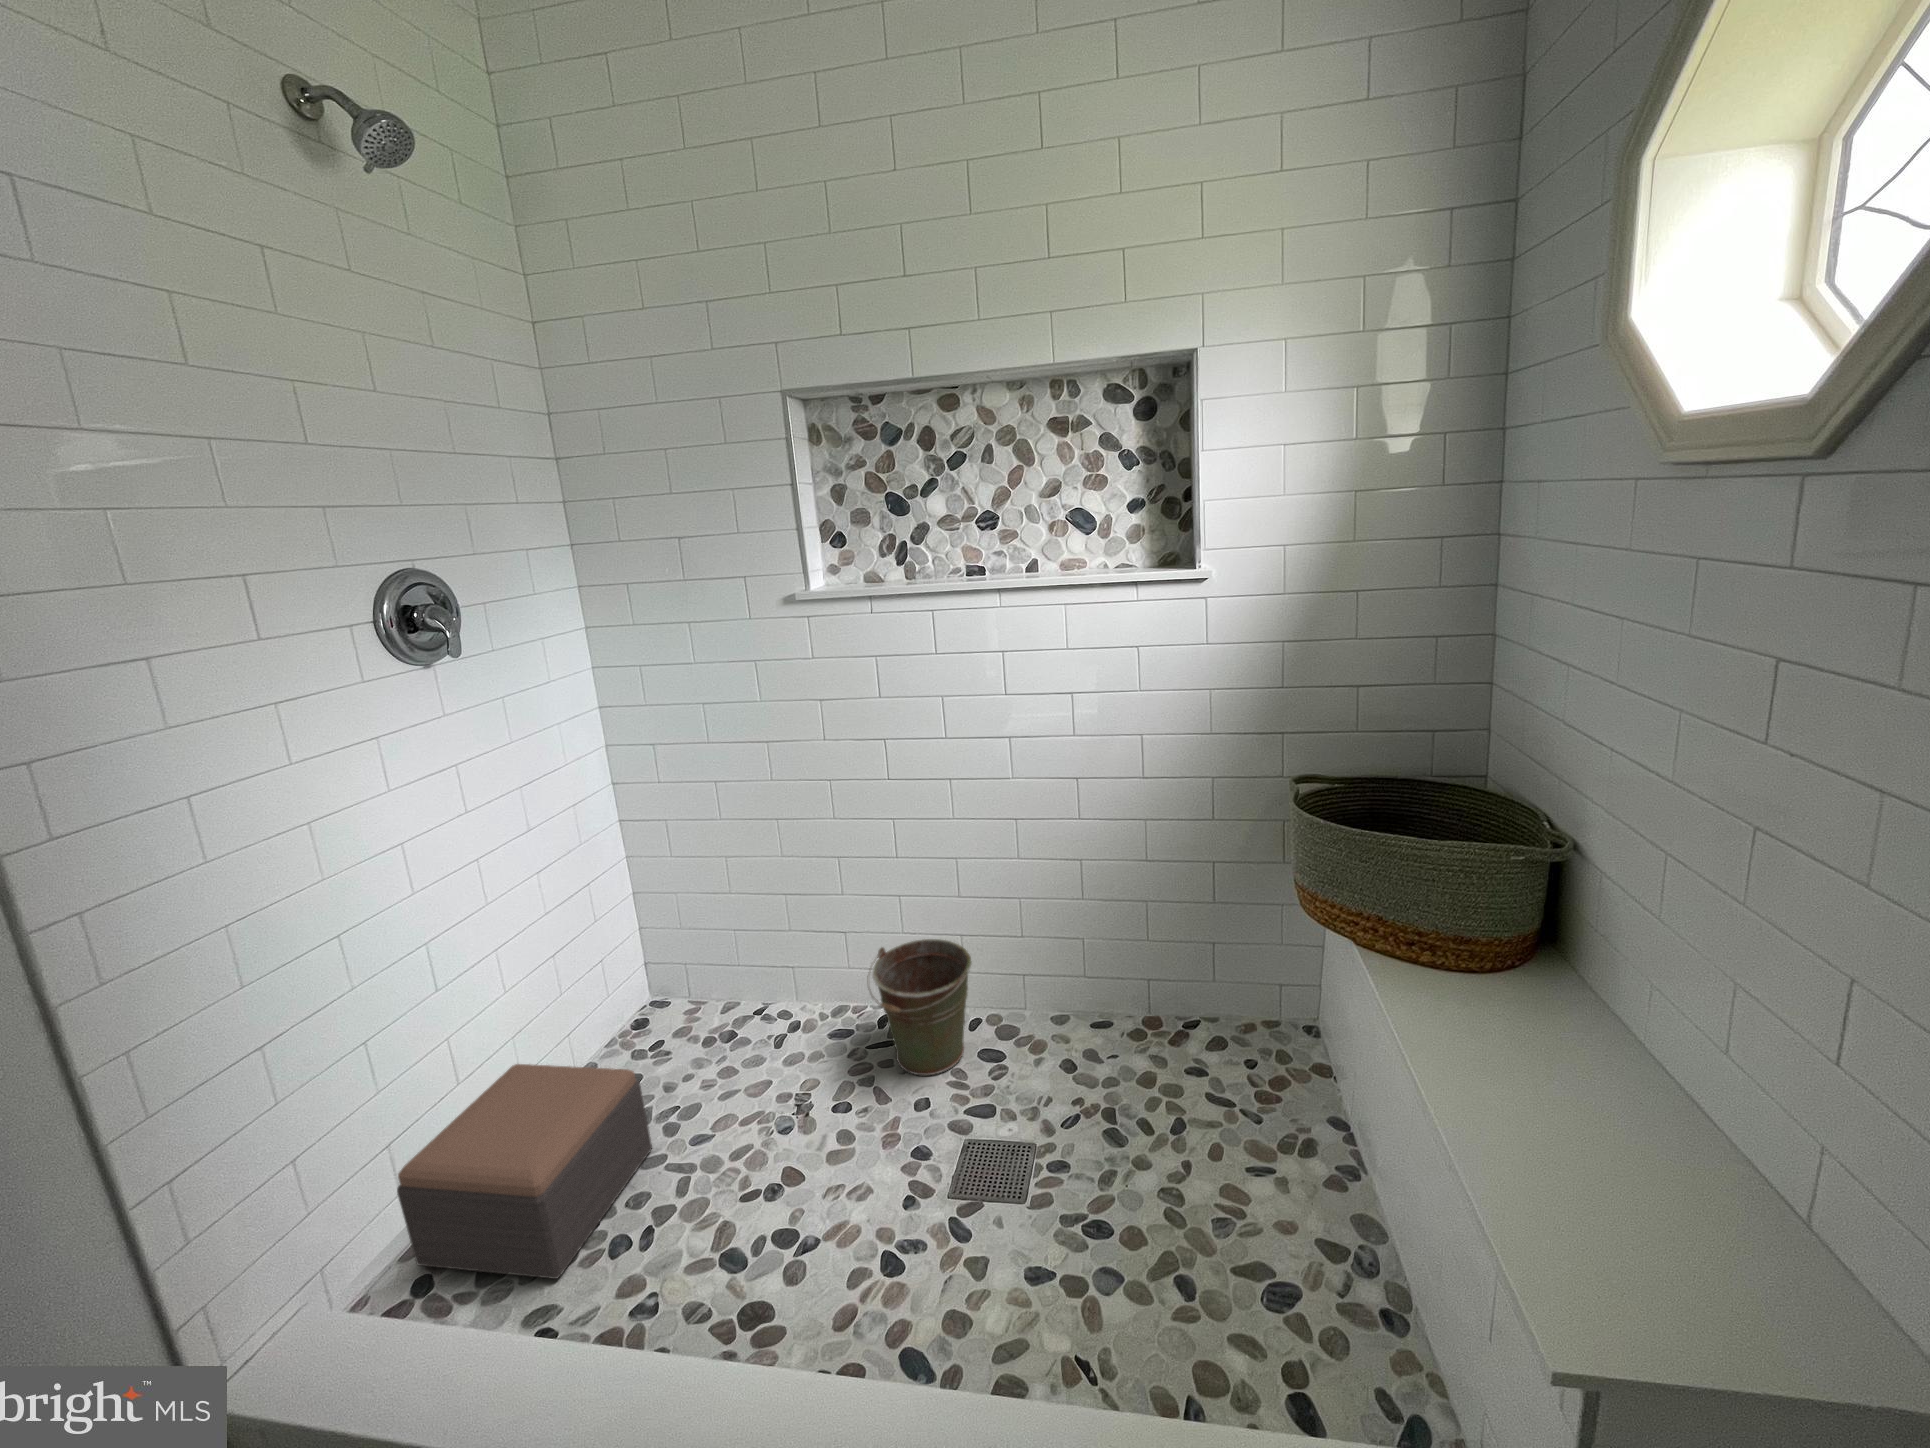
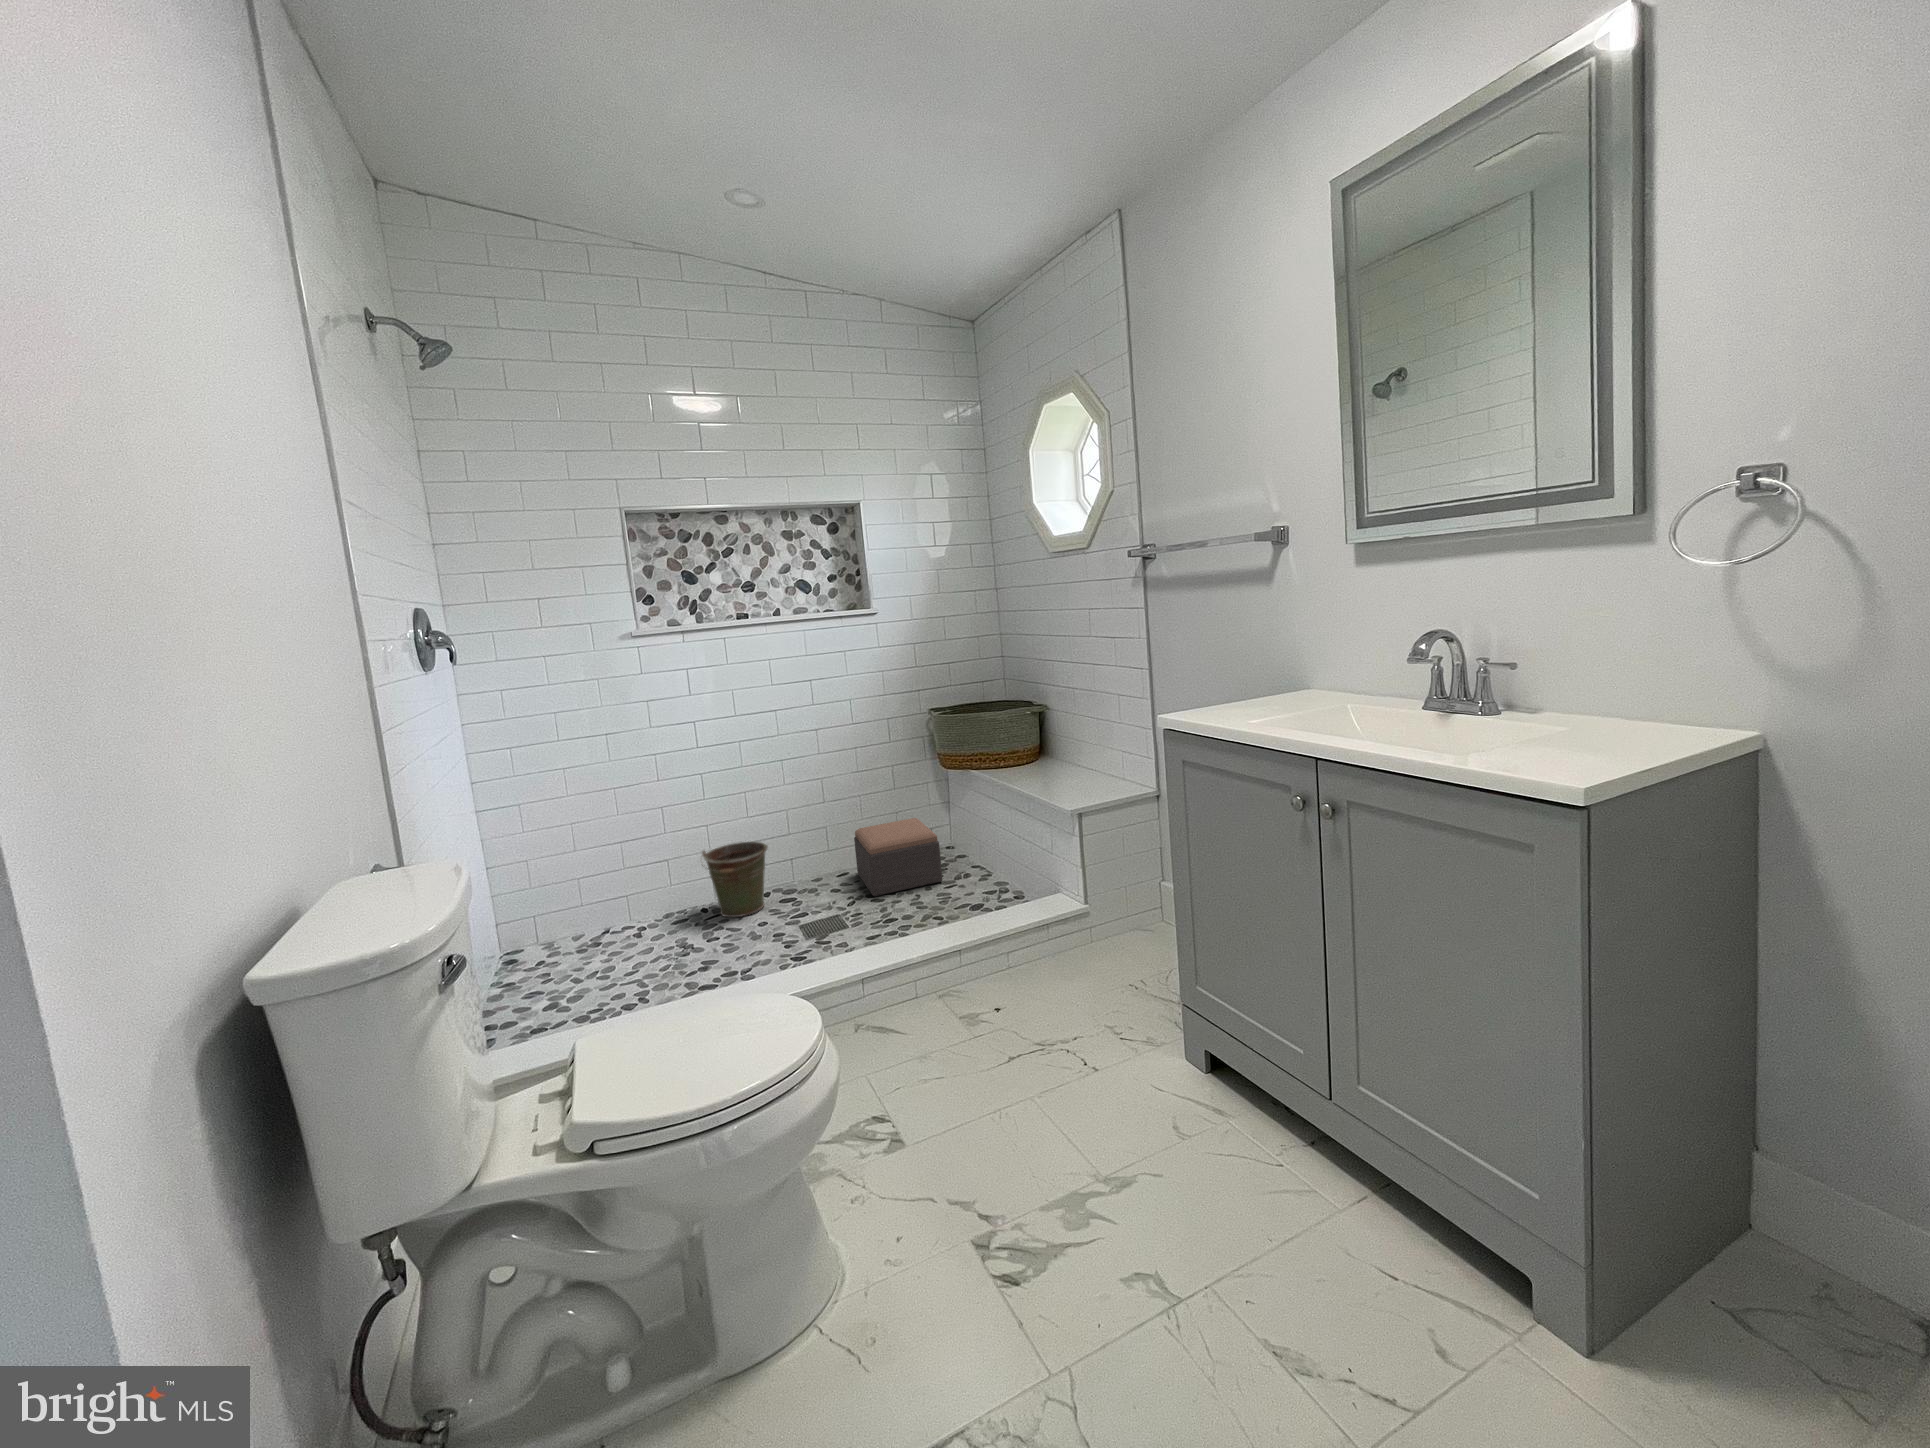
footstool: present [397,1064,652,1279] -> present [854,818,942,896]

